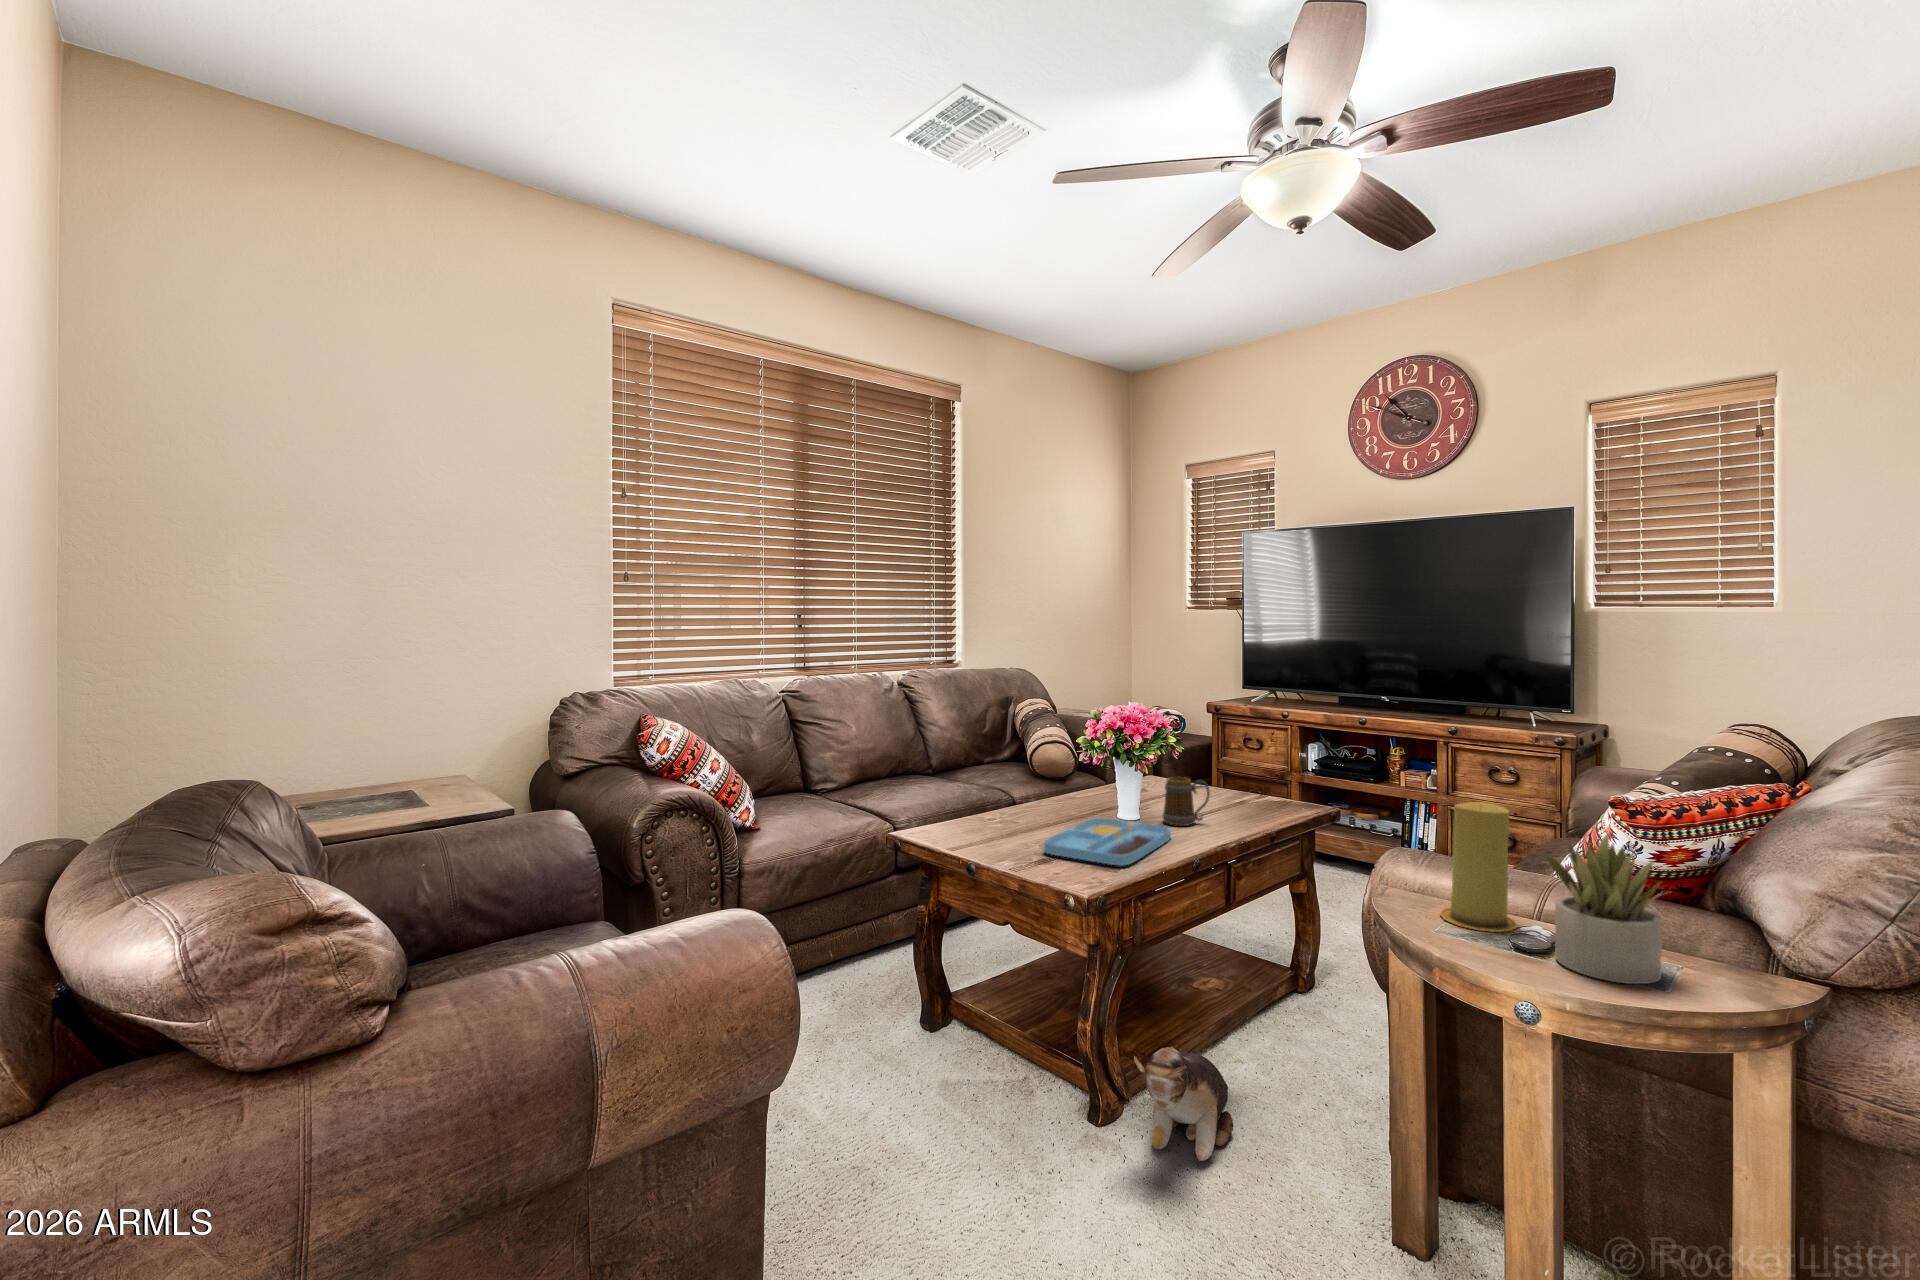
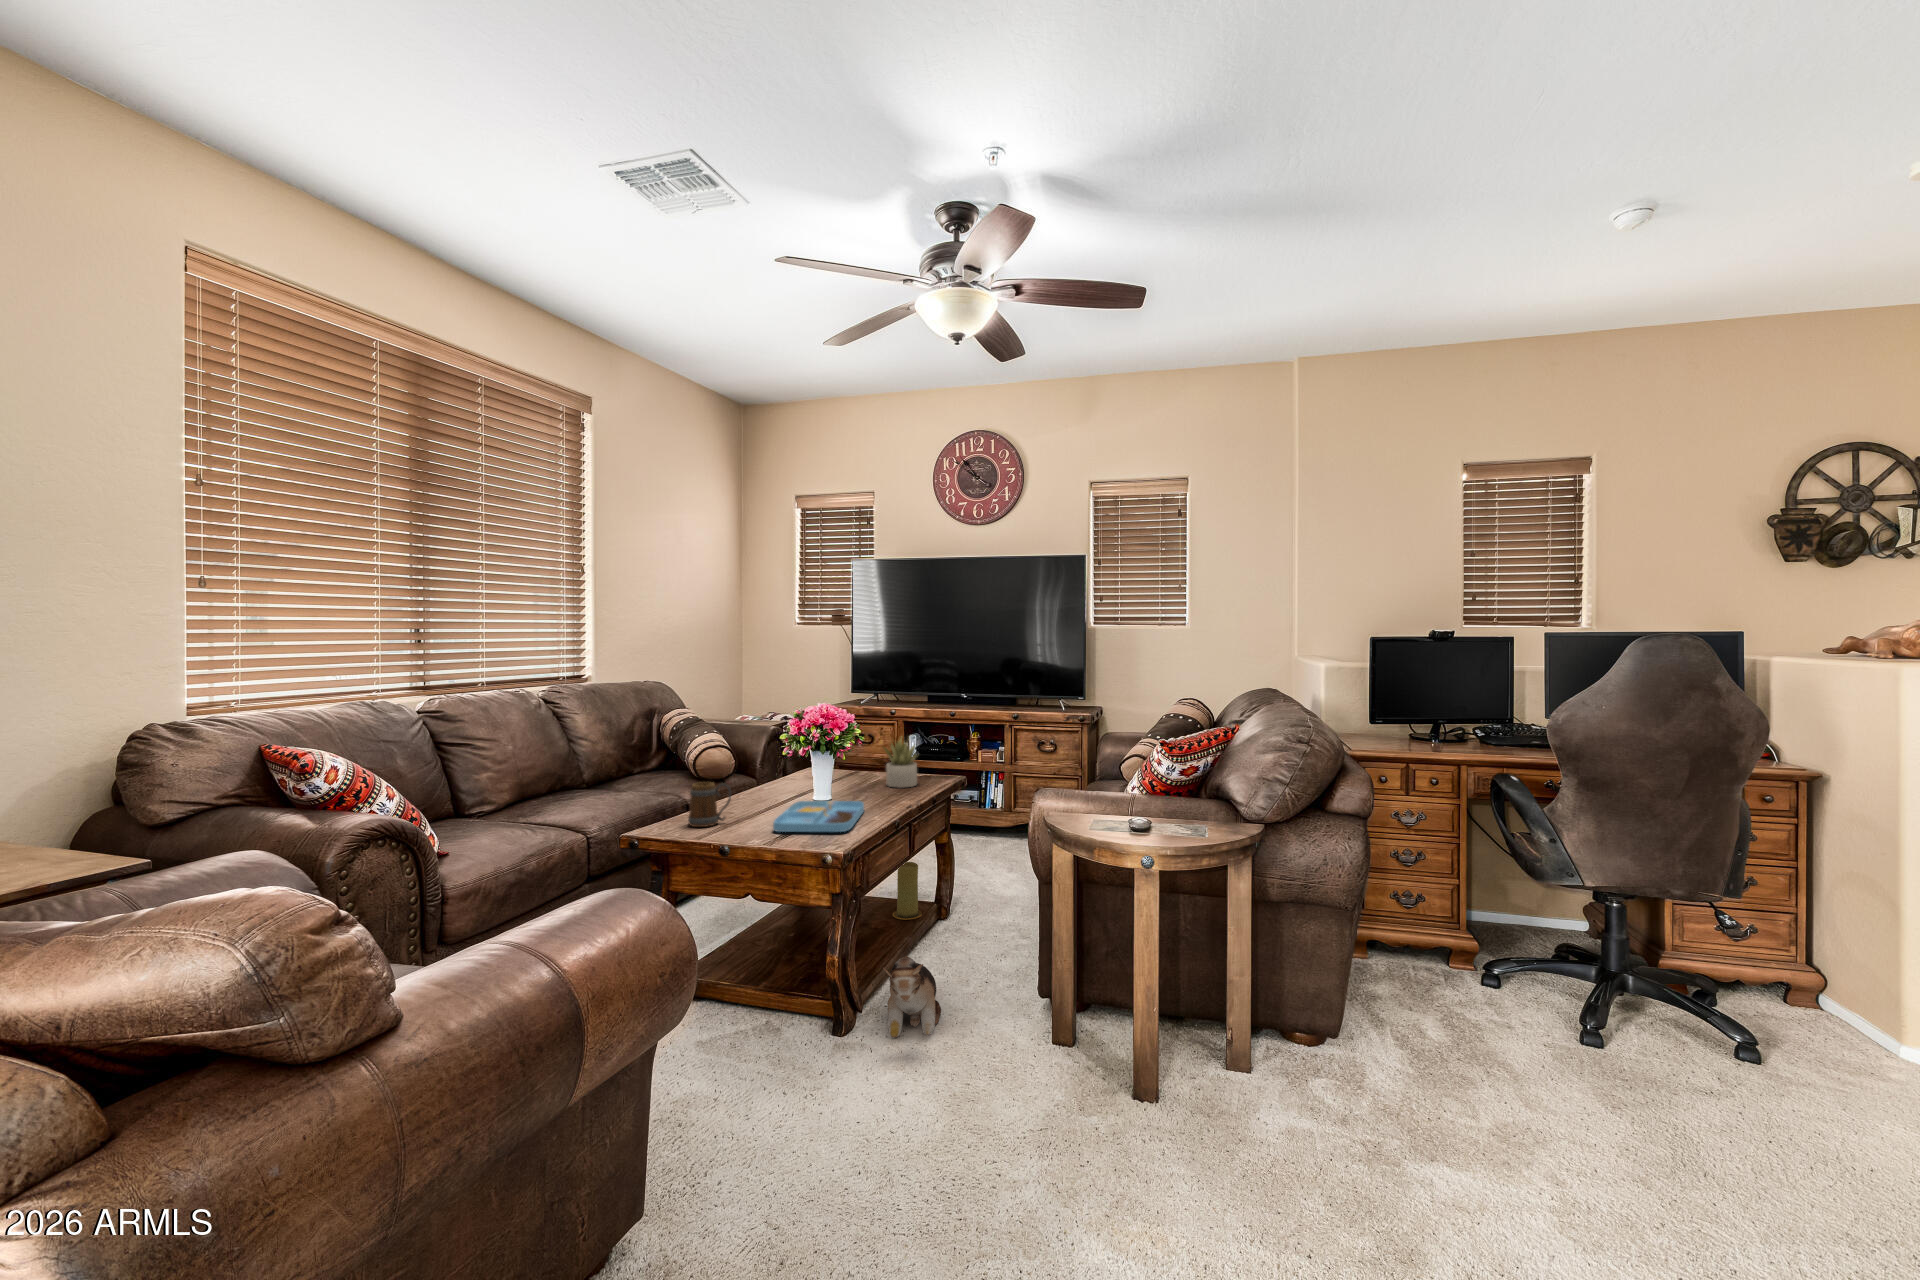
mug: present [1163,777,1210,826] -> present [688,782,731,827]
candle: present [1440,802,1517,932] -> present [893,862,922,920]
succulent plant: present [1544,833,1664,984] -> present [883,739,917,788]

